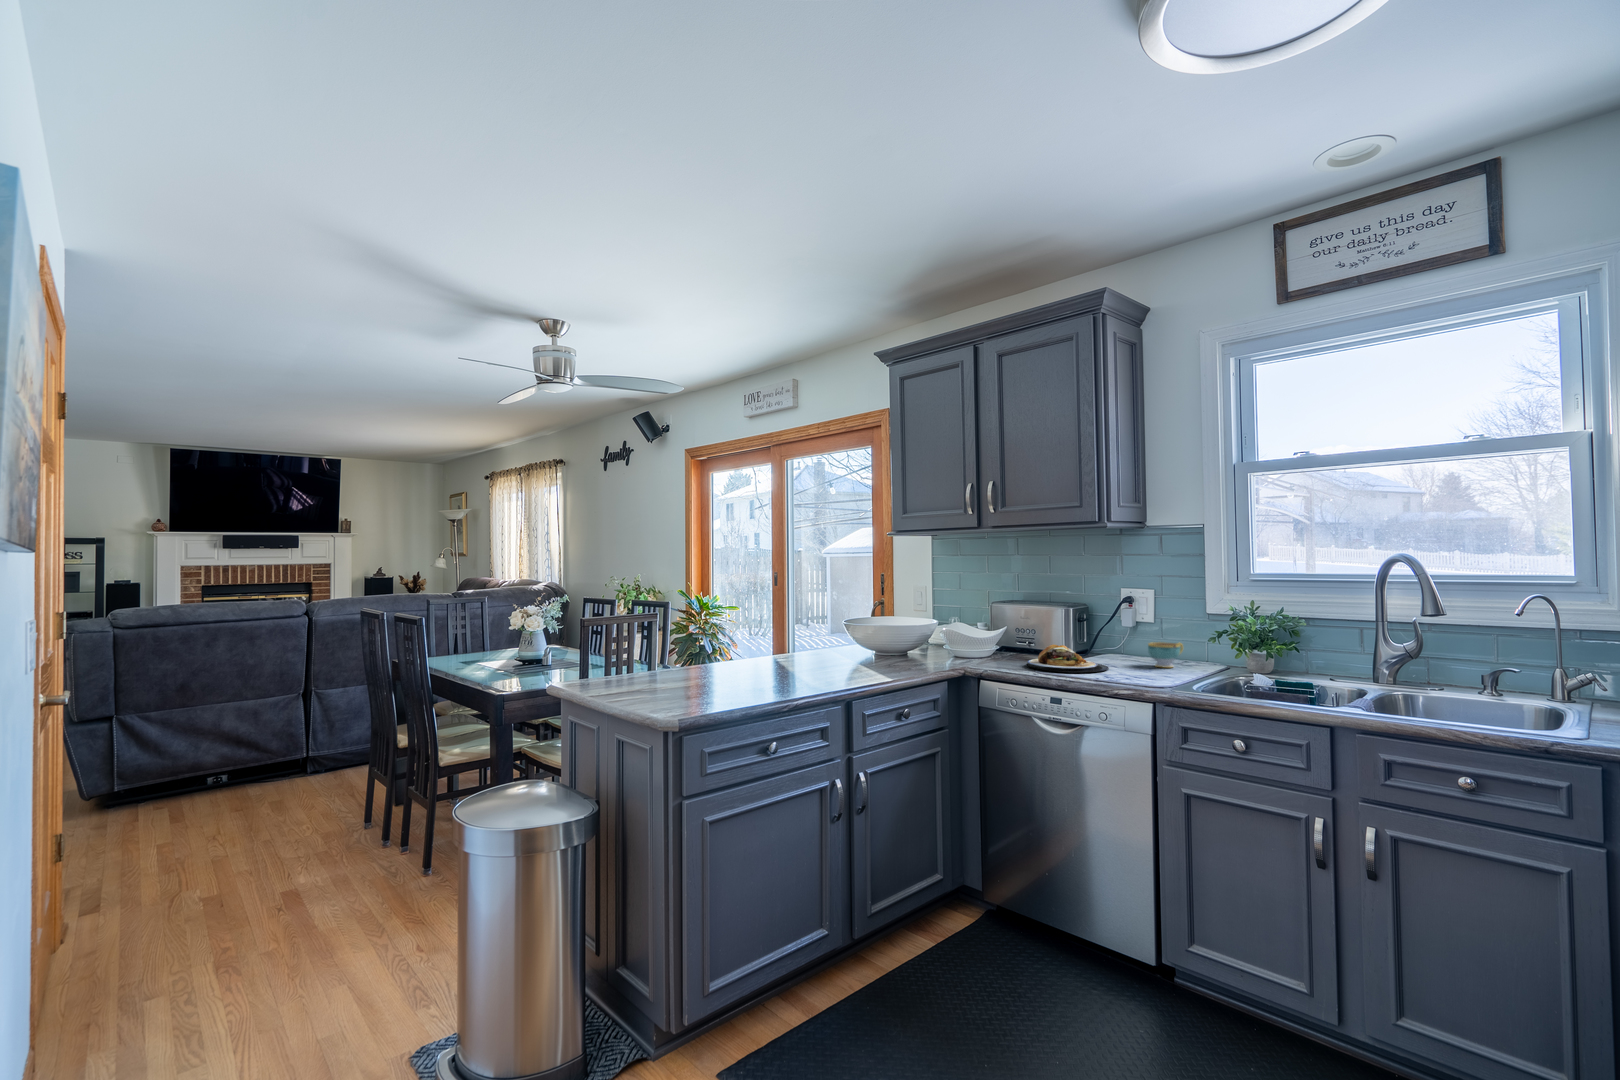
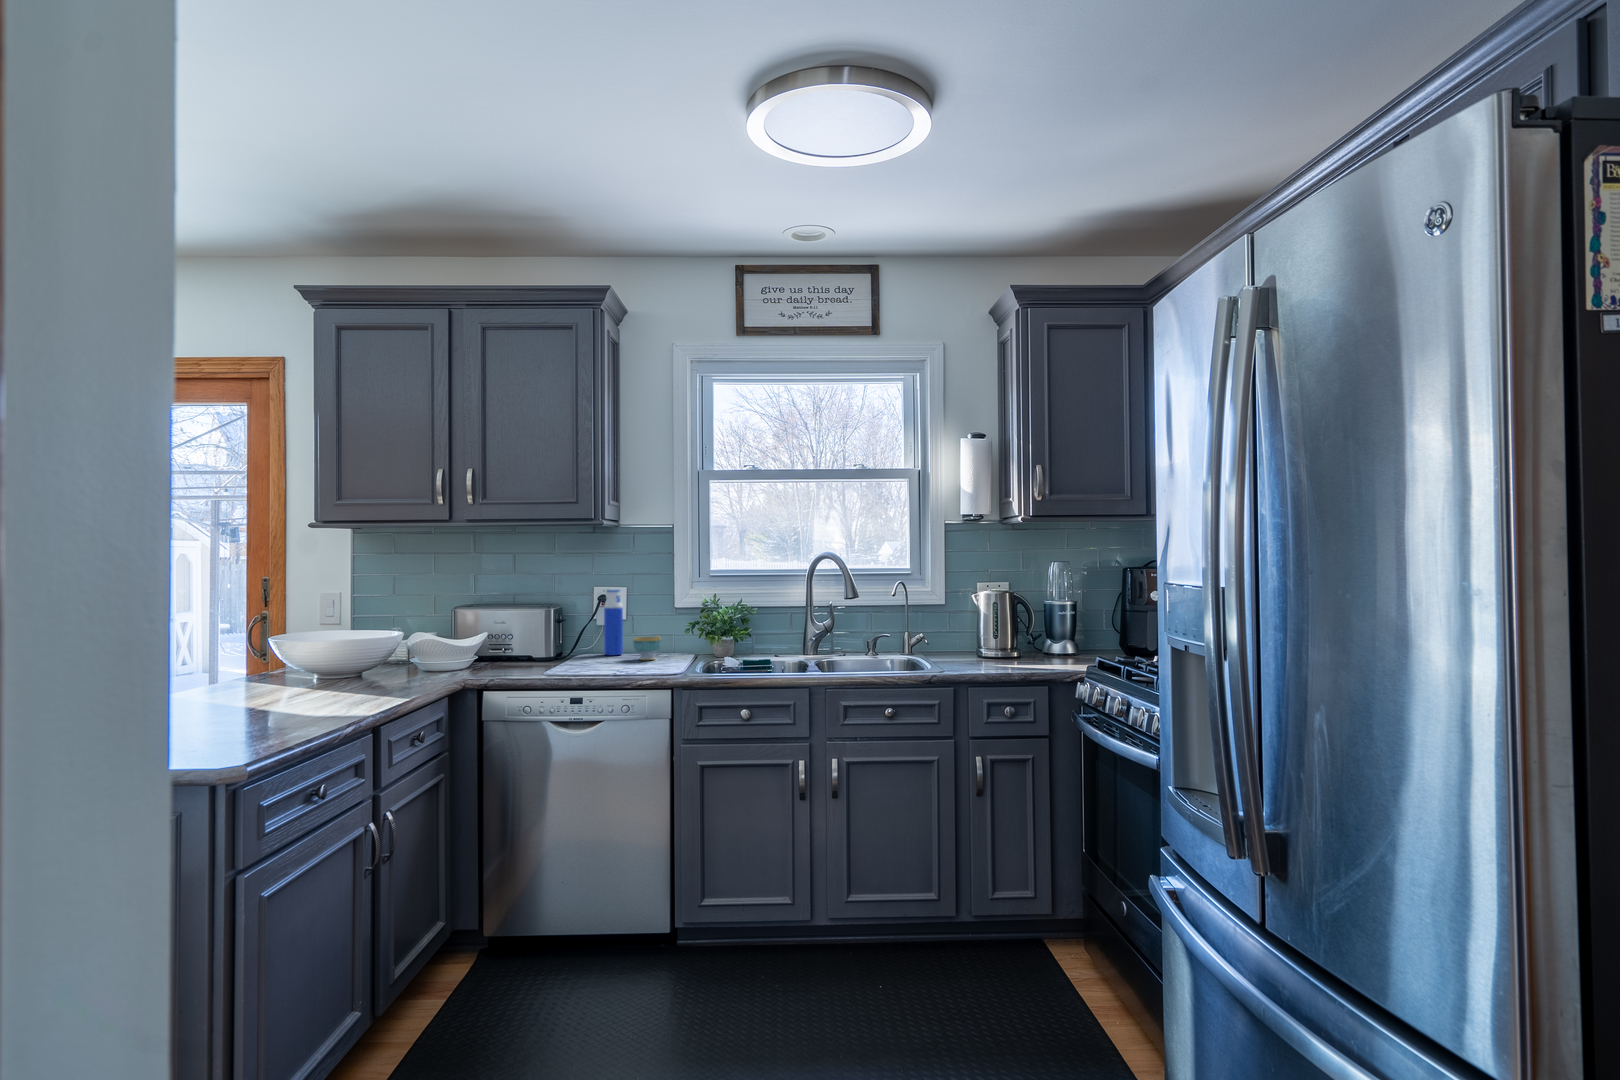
water bottle: none [1128,591,1148,659] -> present [604,589,623,655]
plate: present [1027,645,1109,672] -> none [524,646,607,672]

